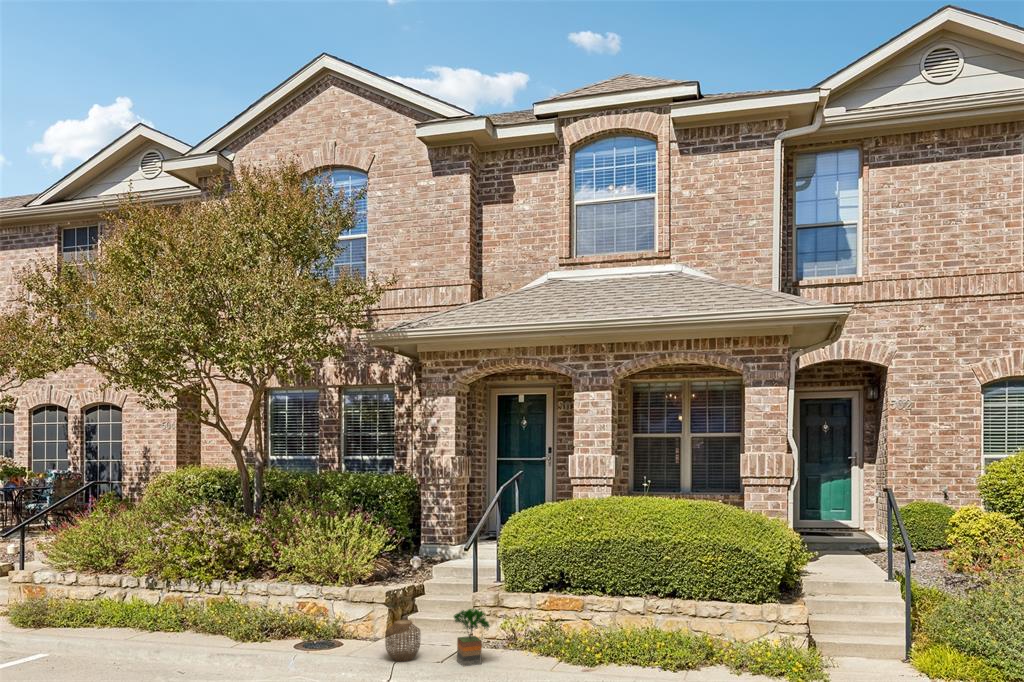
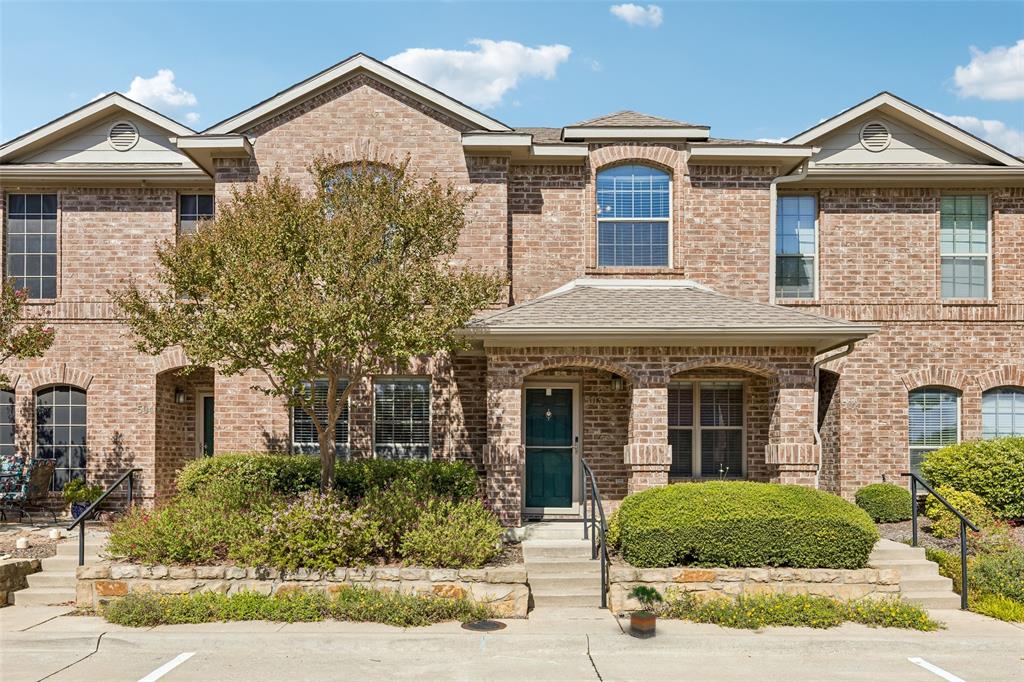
woven basket: present [385,619,420,661] -> none [561,599,595,639]

